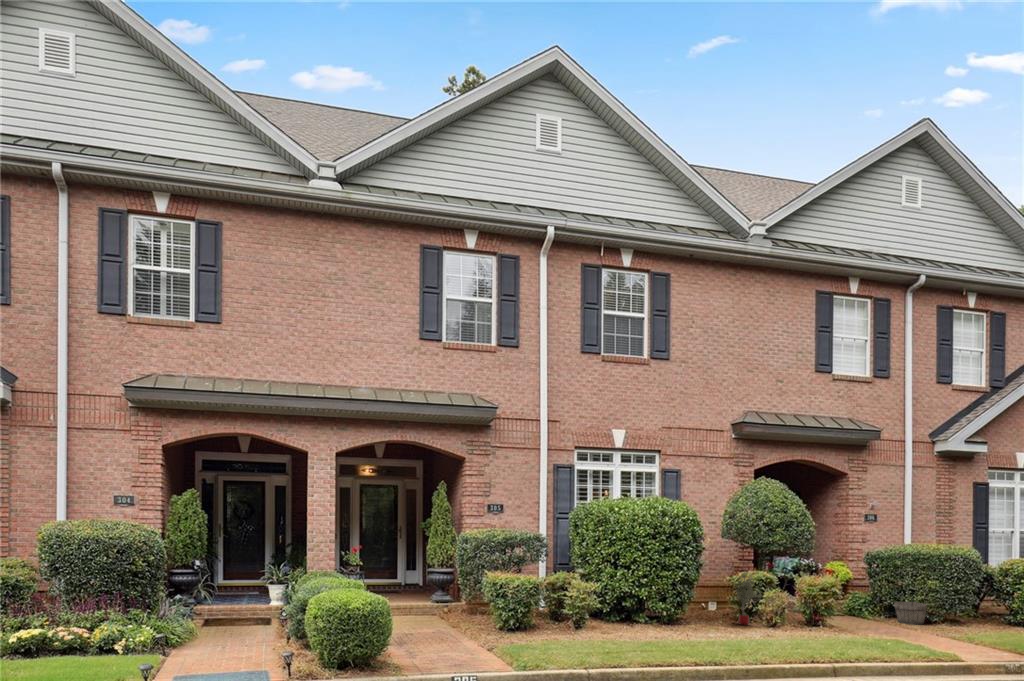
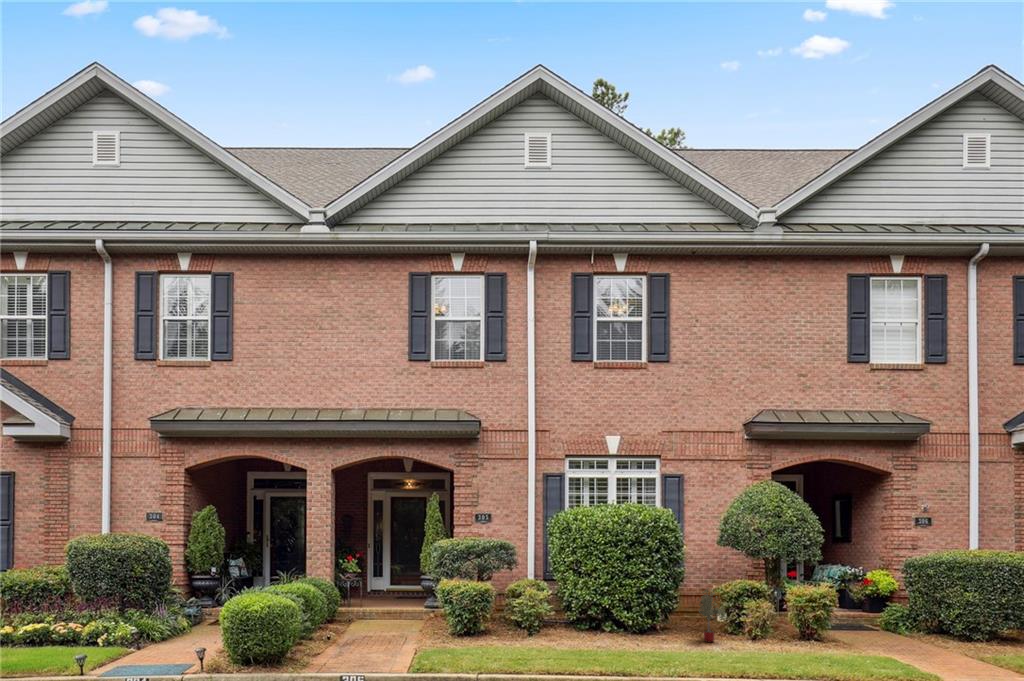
wooden bucket: present [894,599,927,625] -> none [904,618,942,651]

